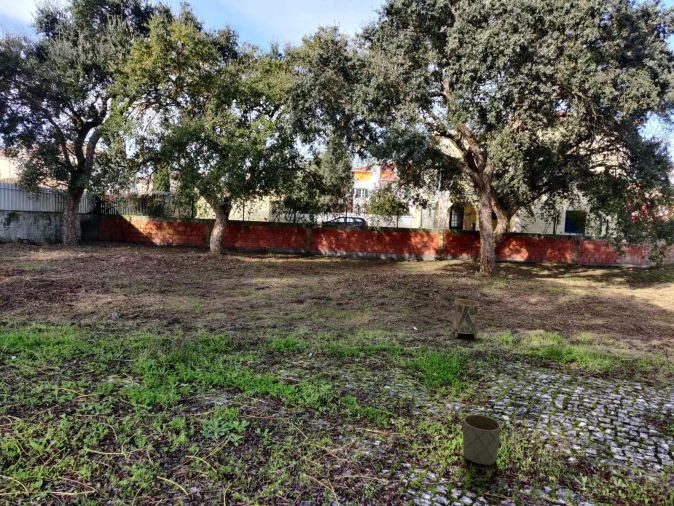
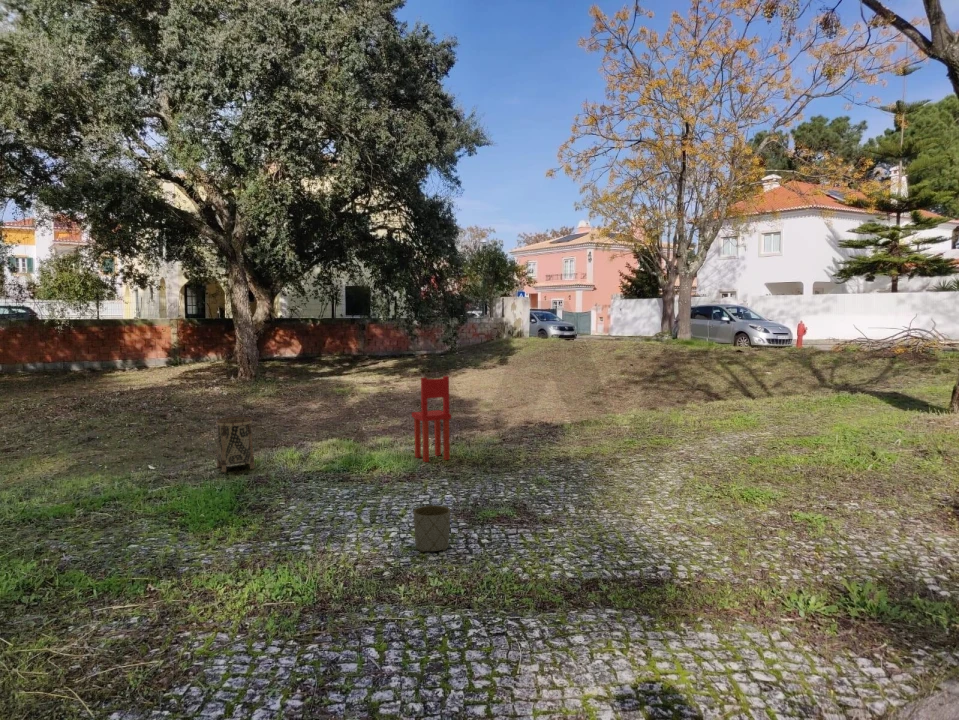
chair: none [612,291,655,367] -> present [412,376,451,462]
planter: present [463,415,501,466] -> present [413,505,450,552]

